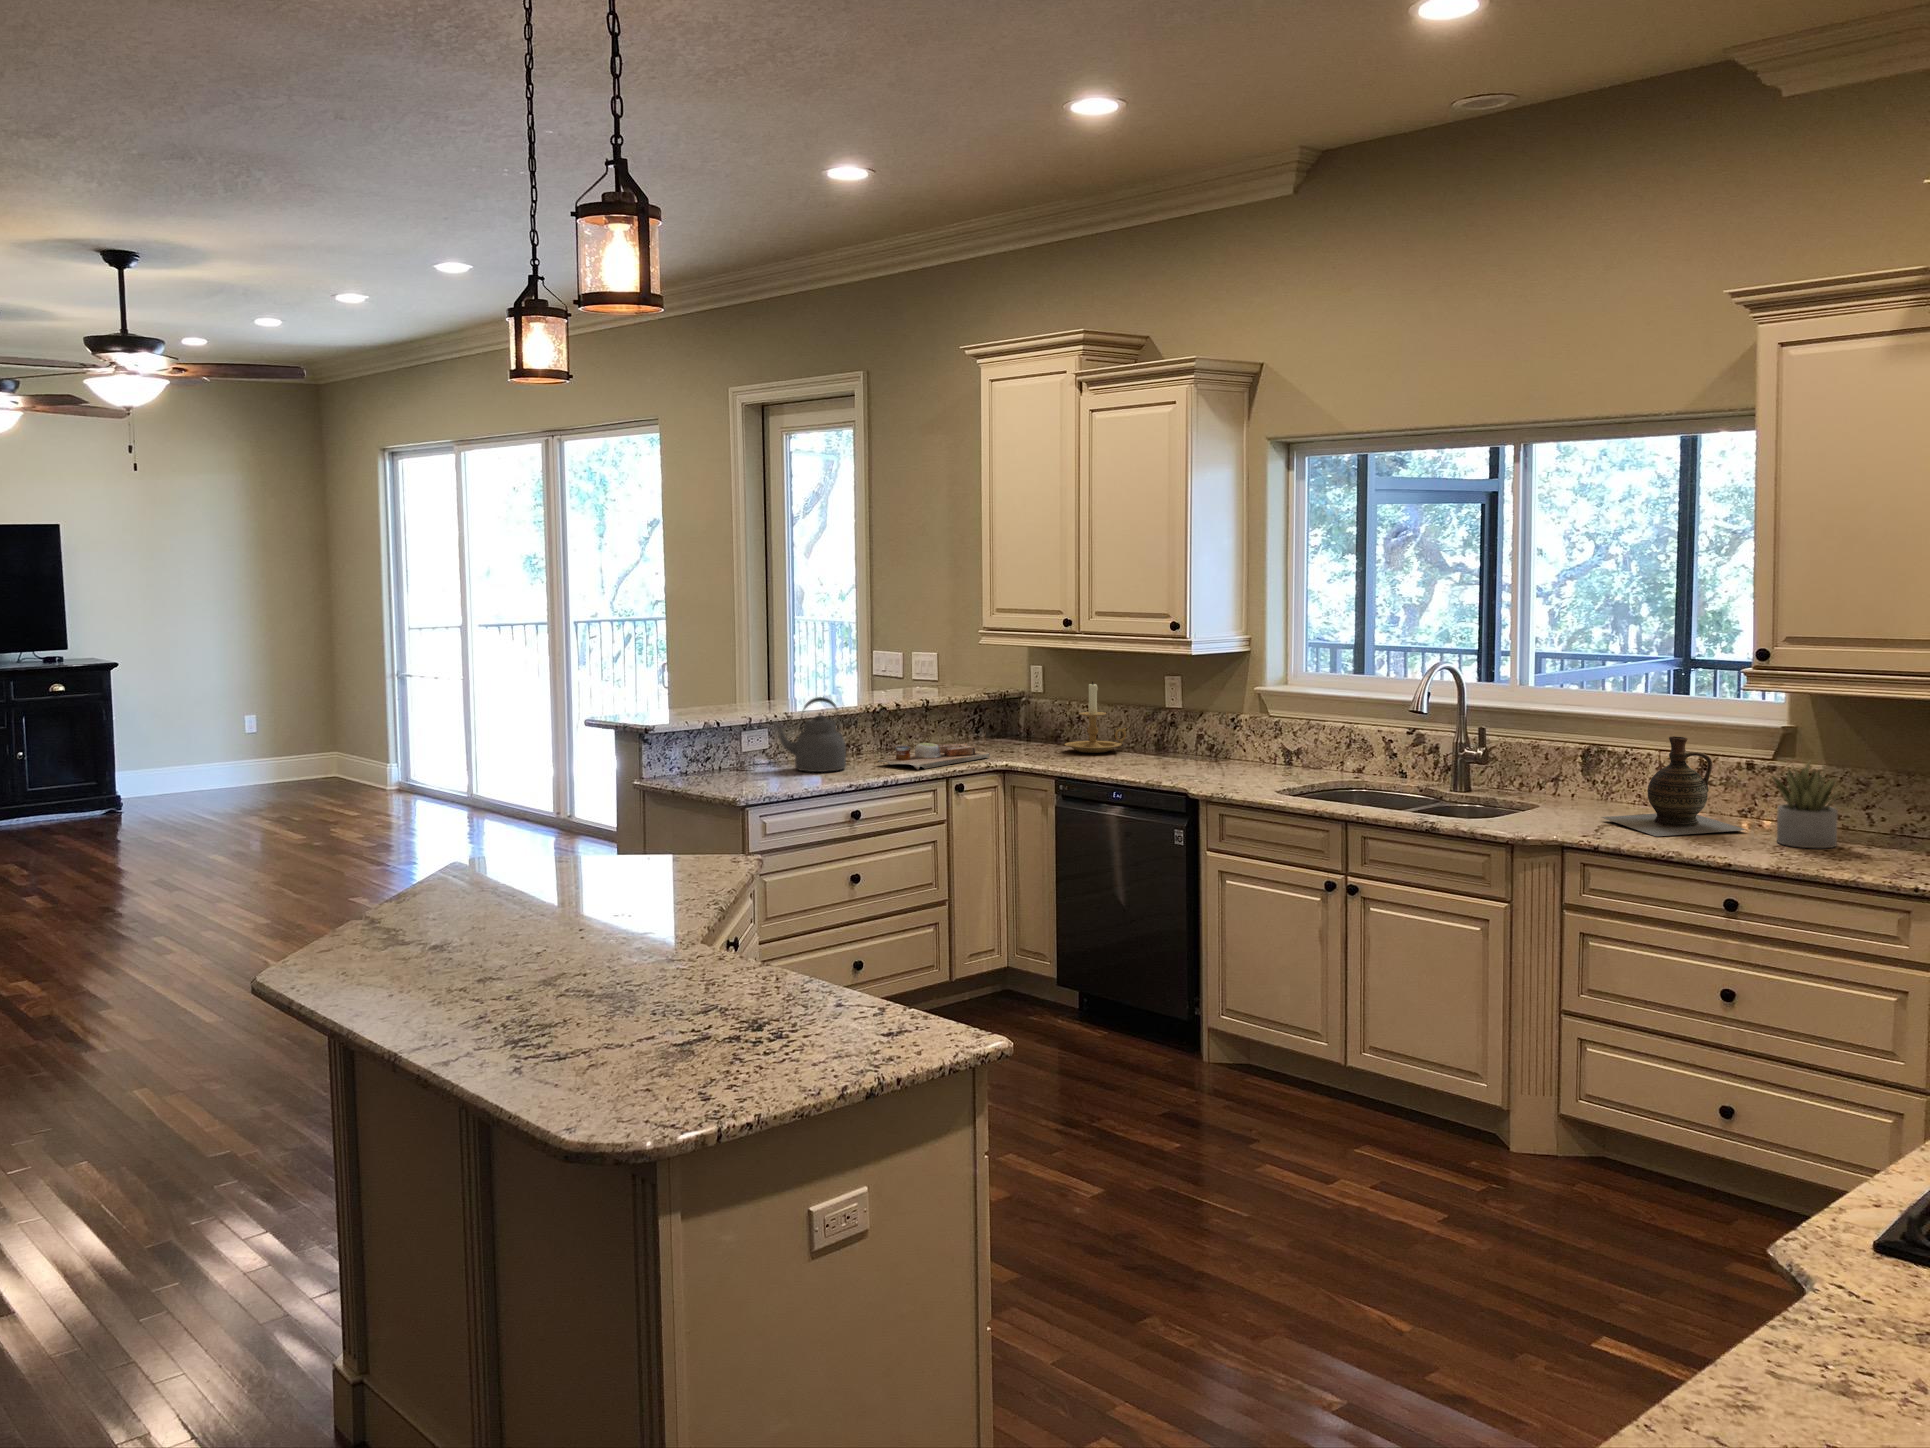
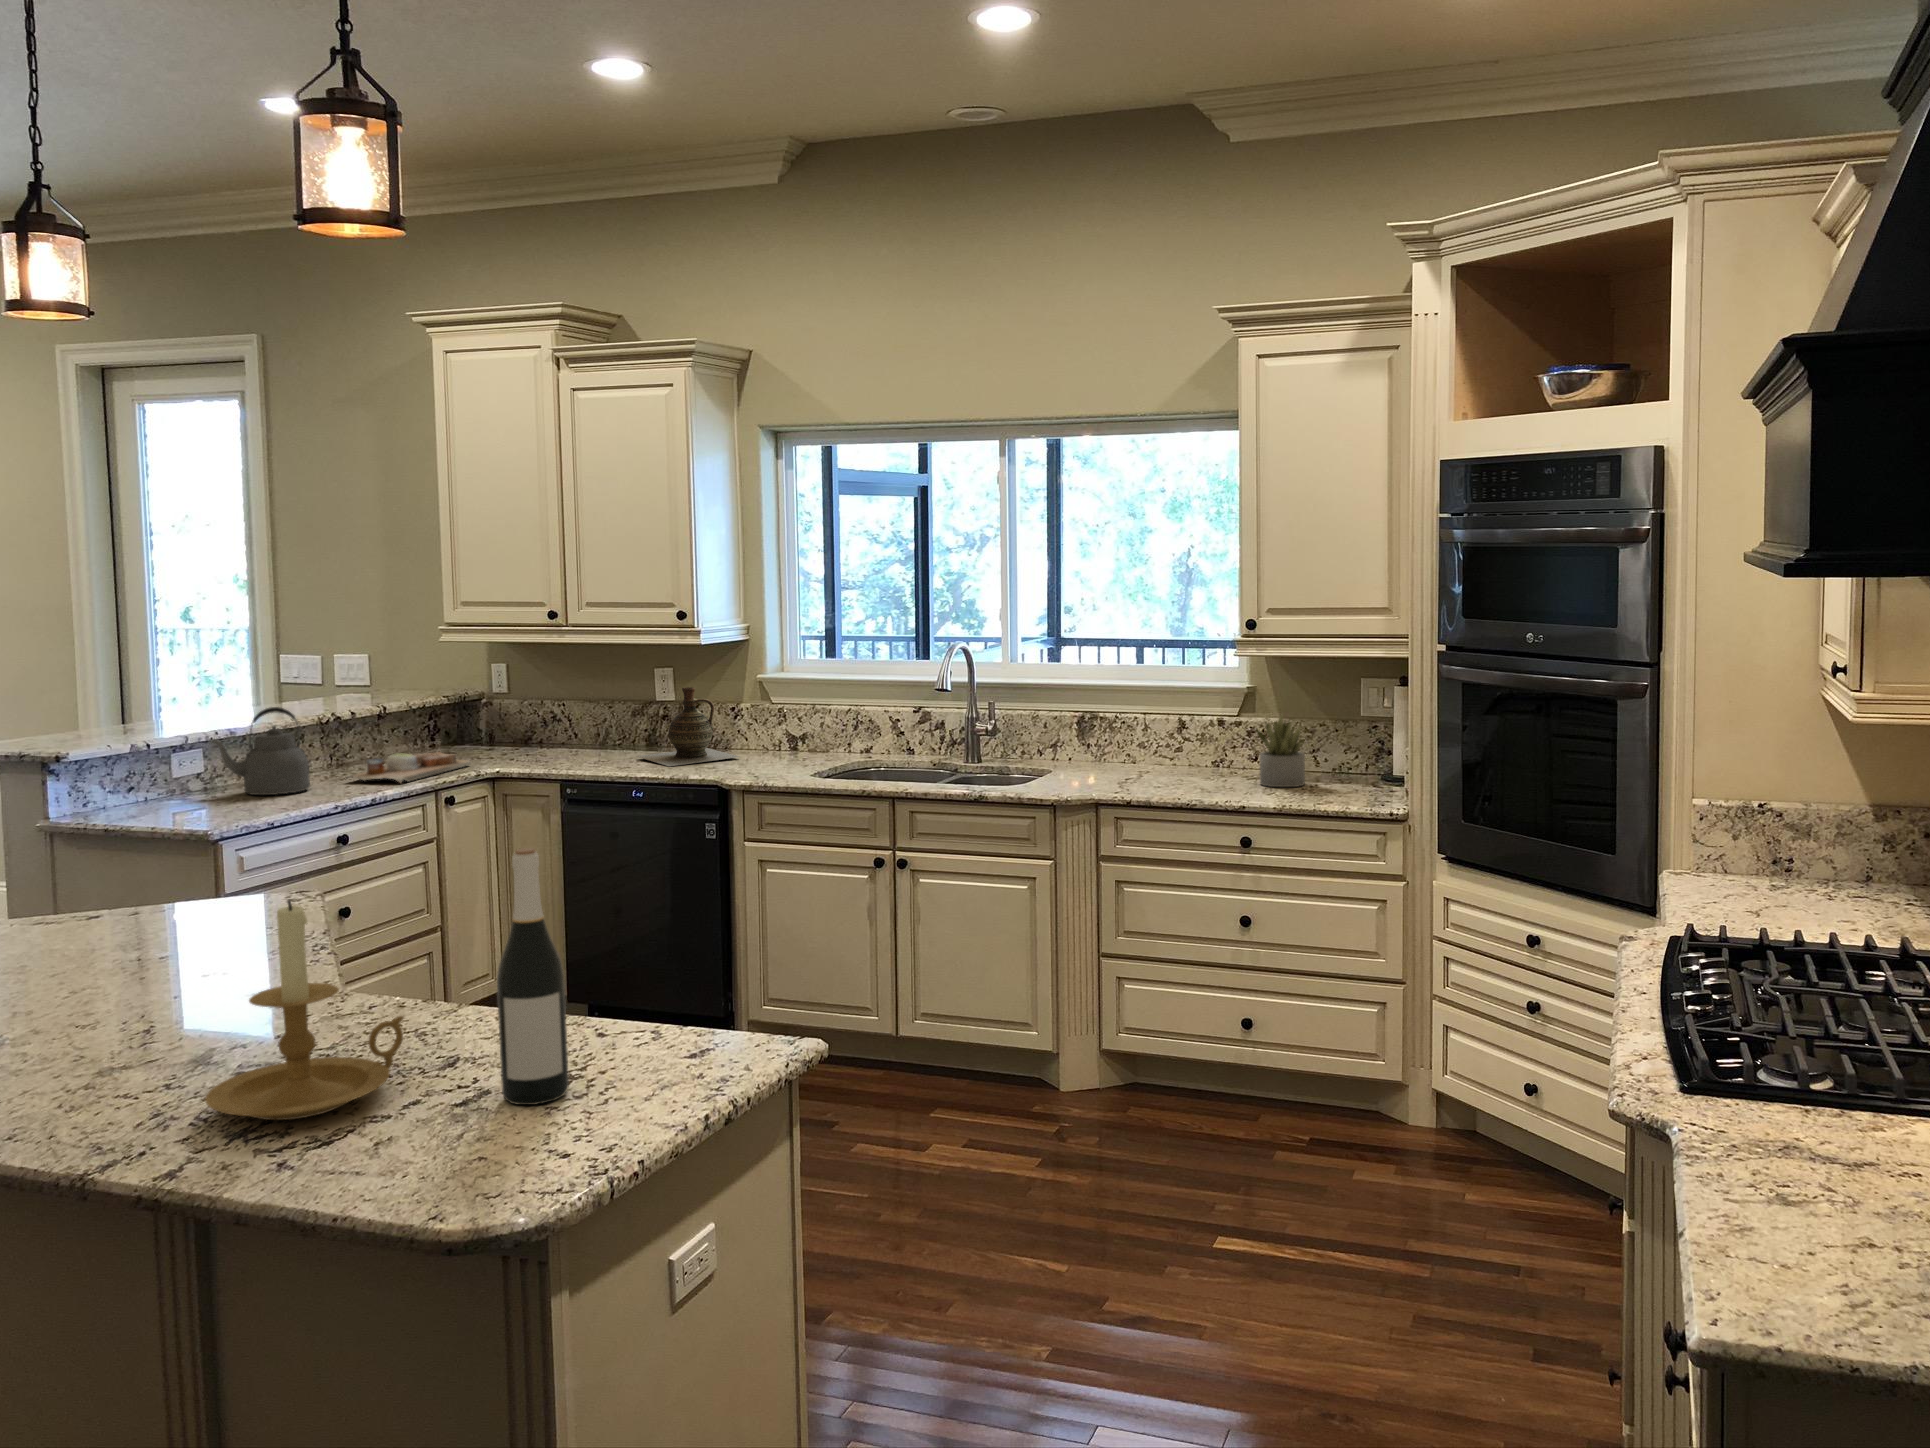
candle holder: present [1065,682,1127,753] -> present [205,900,404,1120]
ceramic jug: present [1602,736,1746,836] -> present [637,687,739,766]
wine bottle: none [706,837,763,1053] -> present [497,848,569,1105]

